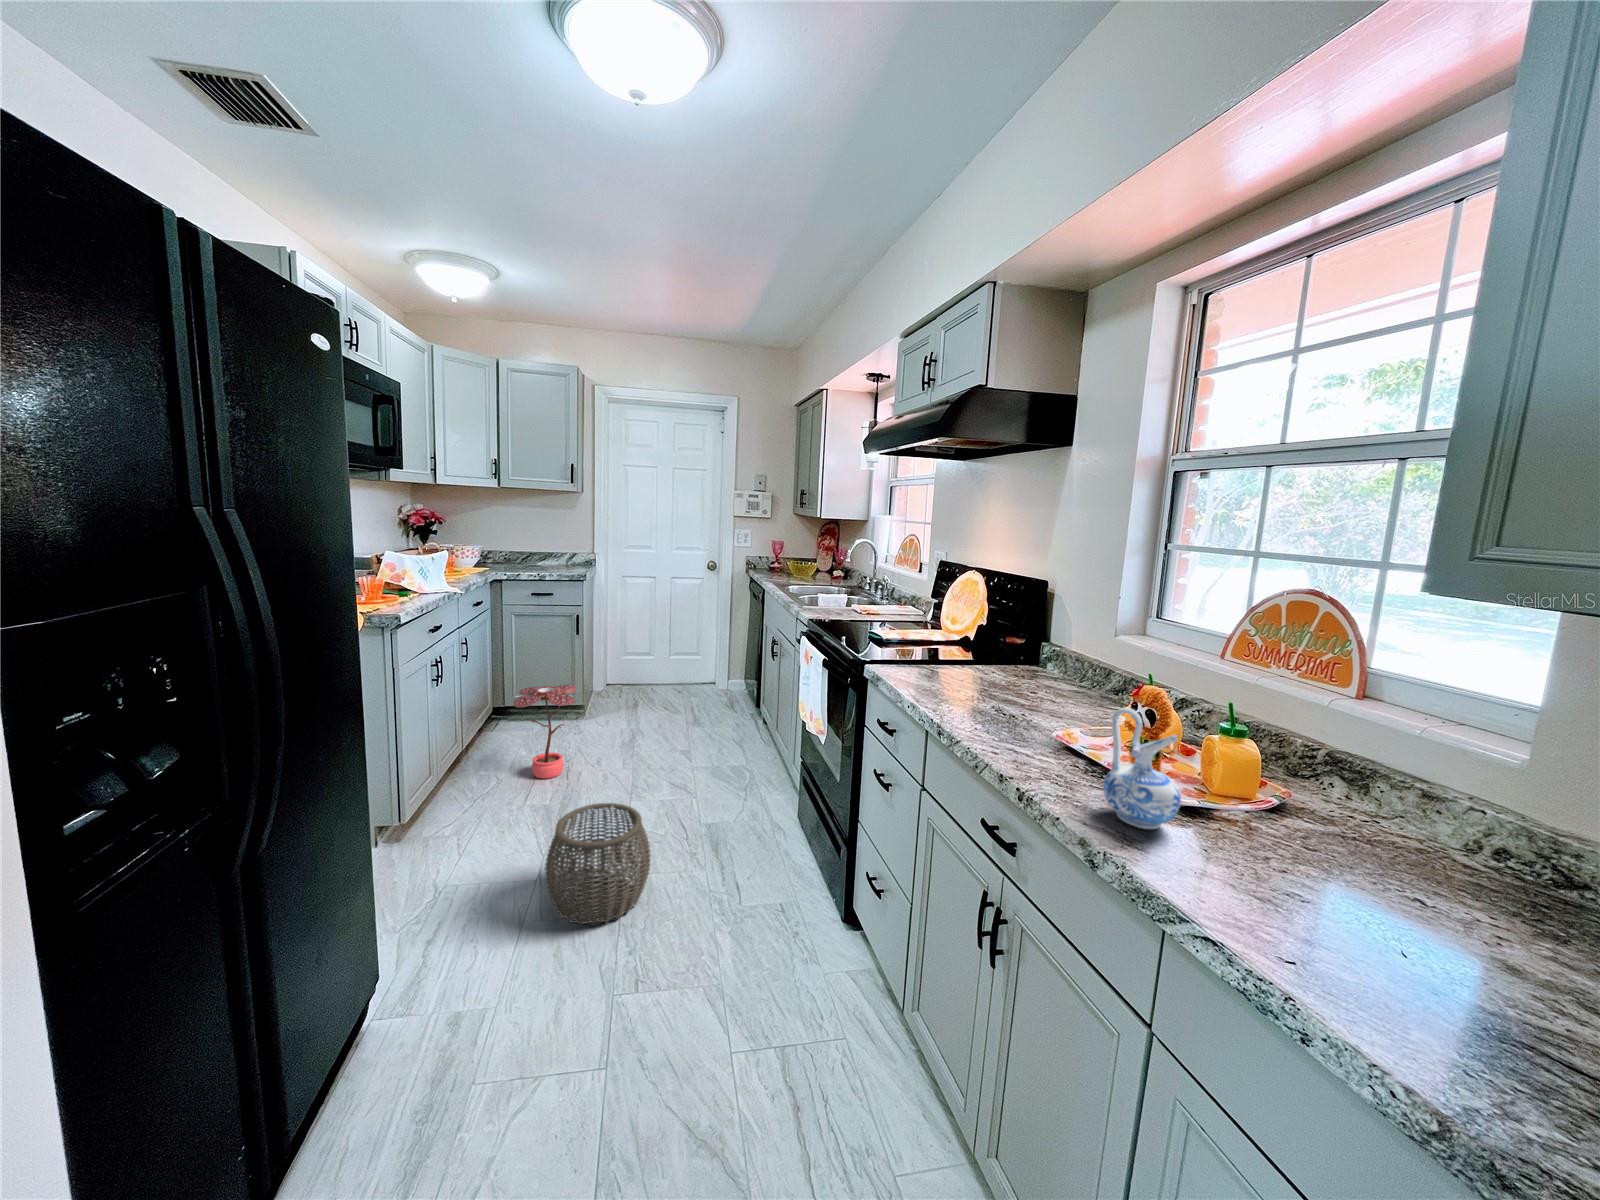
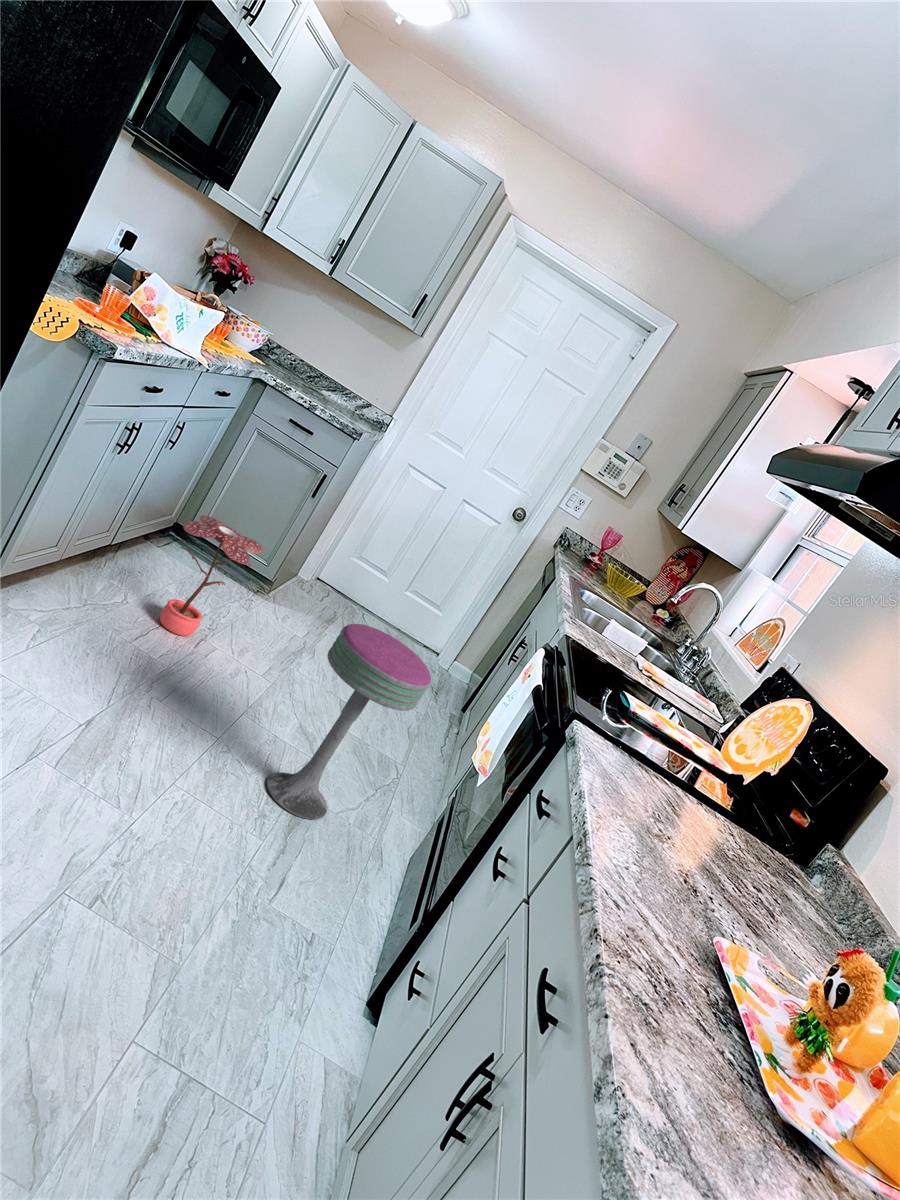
bar stool: none [671,687,747,838] -> present [267,624,431,820]
ceramic pitcher: present [1103,708,1181,829] -> none [684,938,822,1118]
woven basket: present [545,803,651,925] -> none [74,672,223,824]

